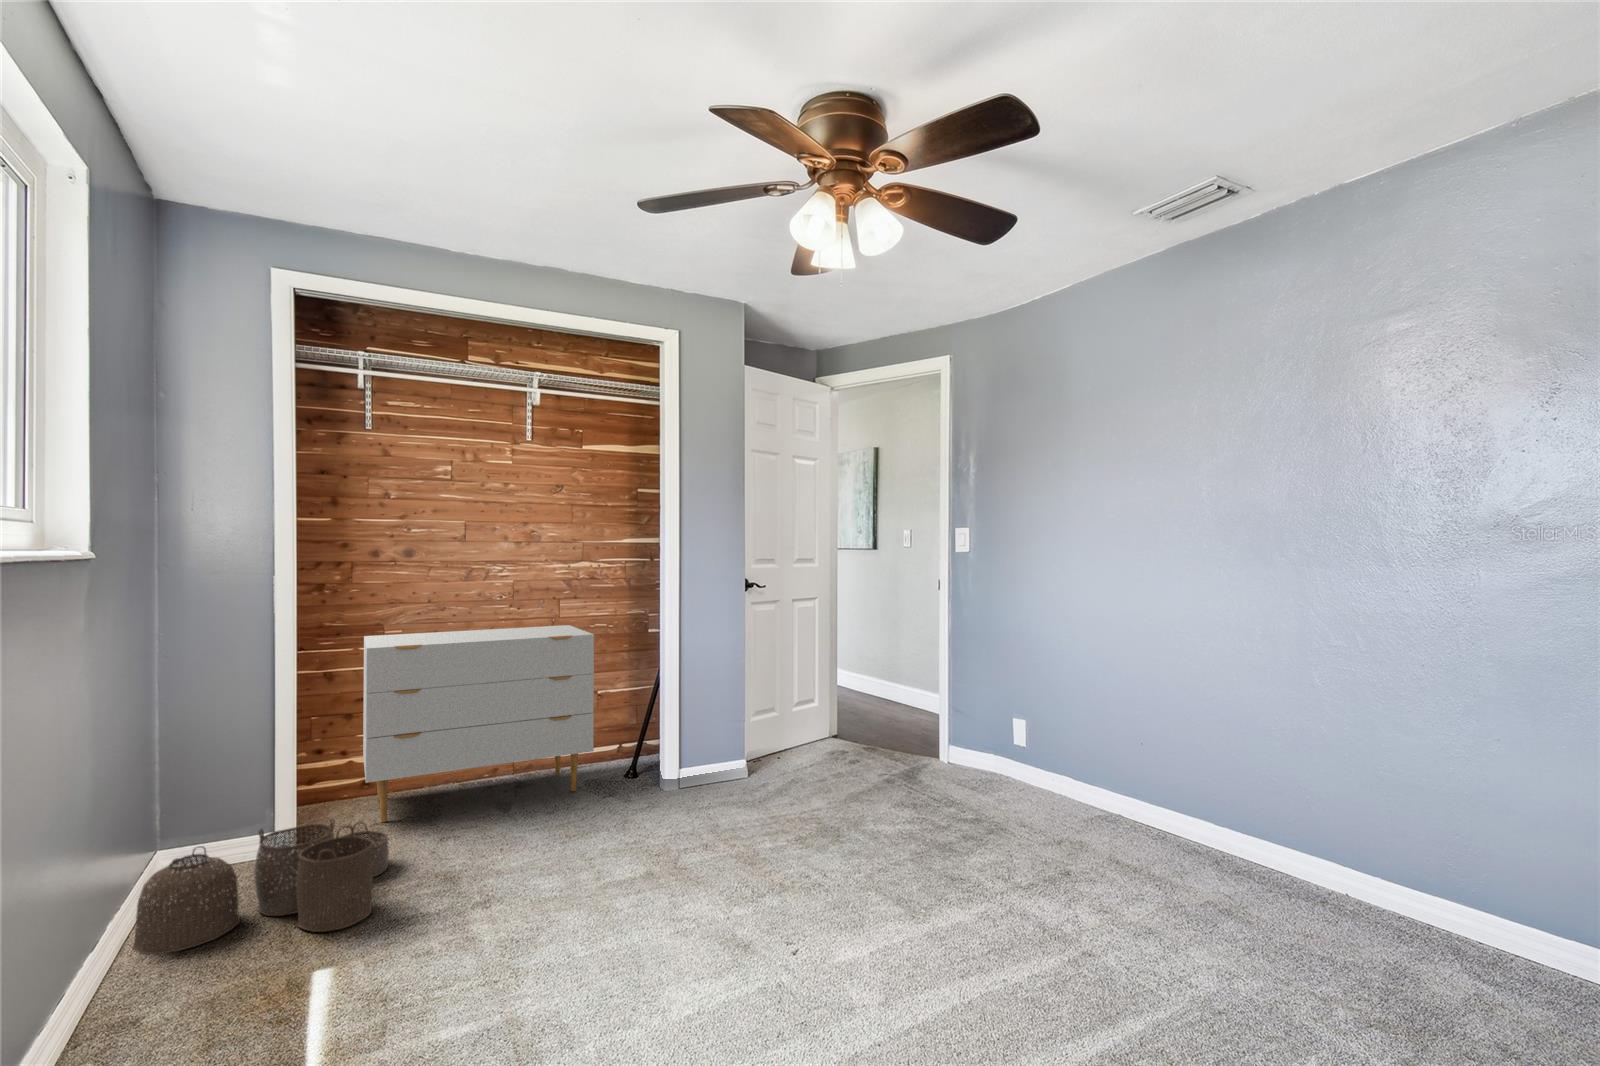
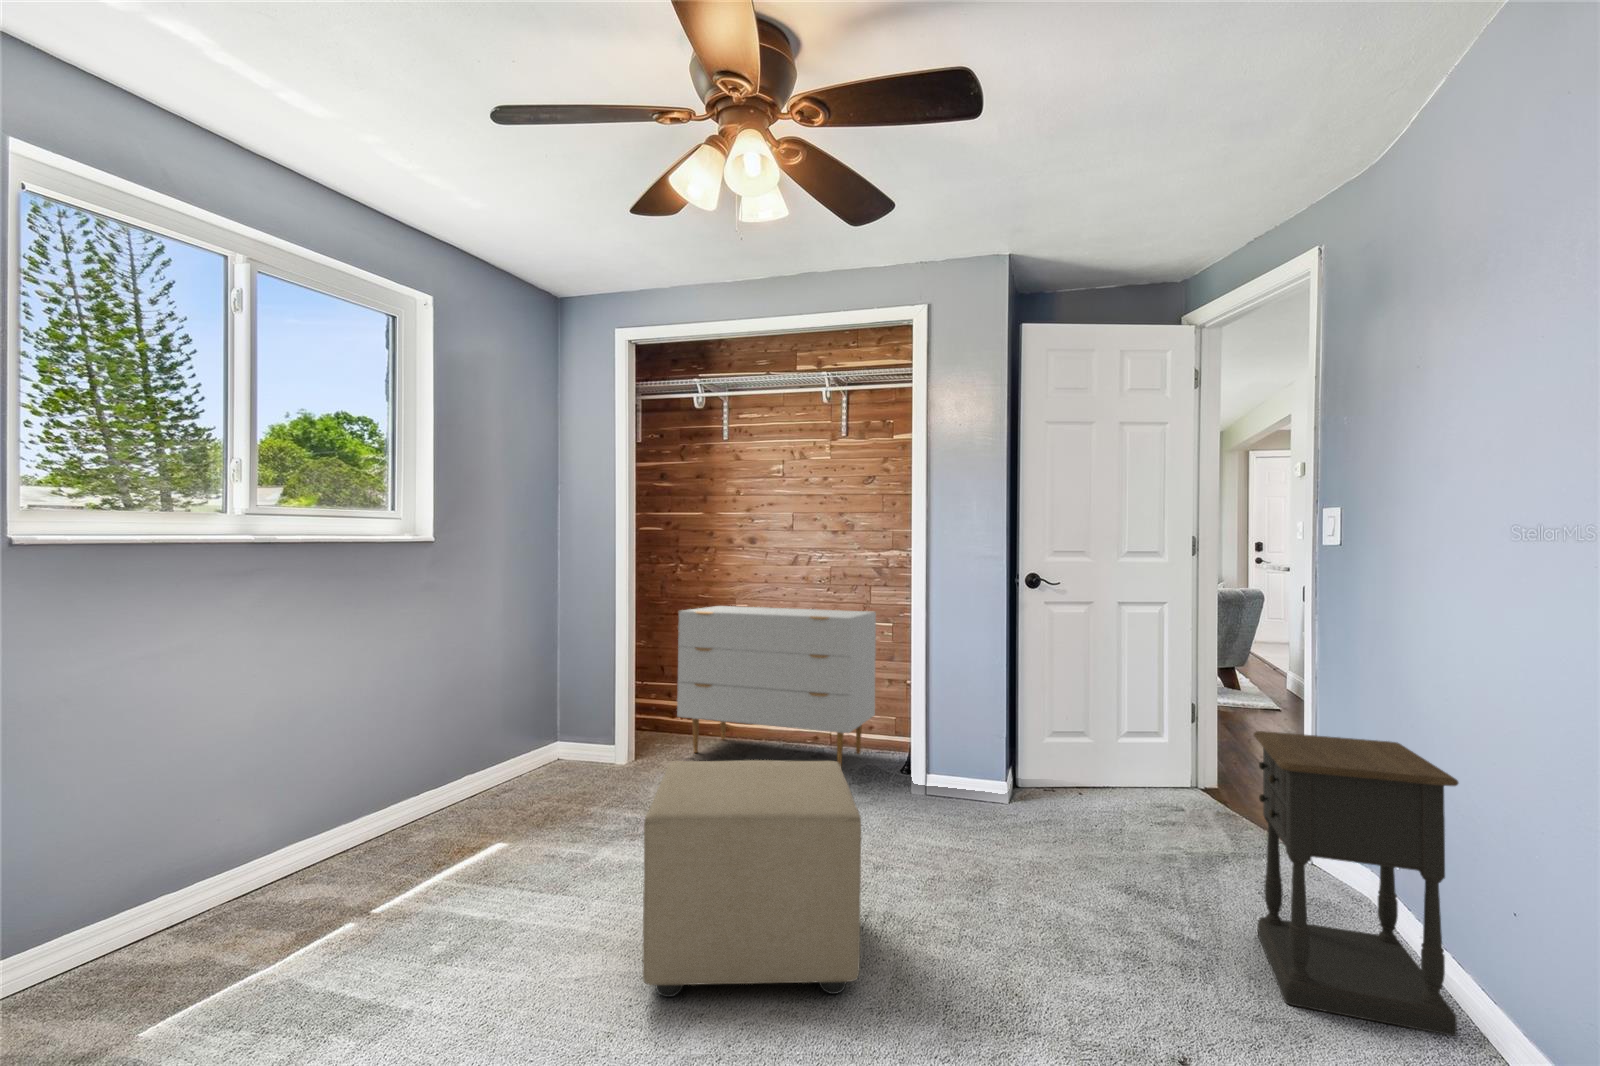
nightstand: none [991,672,1110,829] -> present [1254,731,1458,1036]
ottoman: none [715,760,944,993] -> present [643,760,861,997]
woven basket: present [133,818,389,954] -> none [482,722,646,802]

